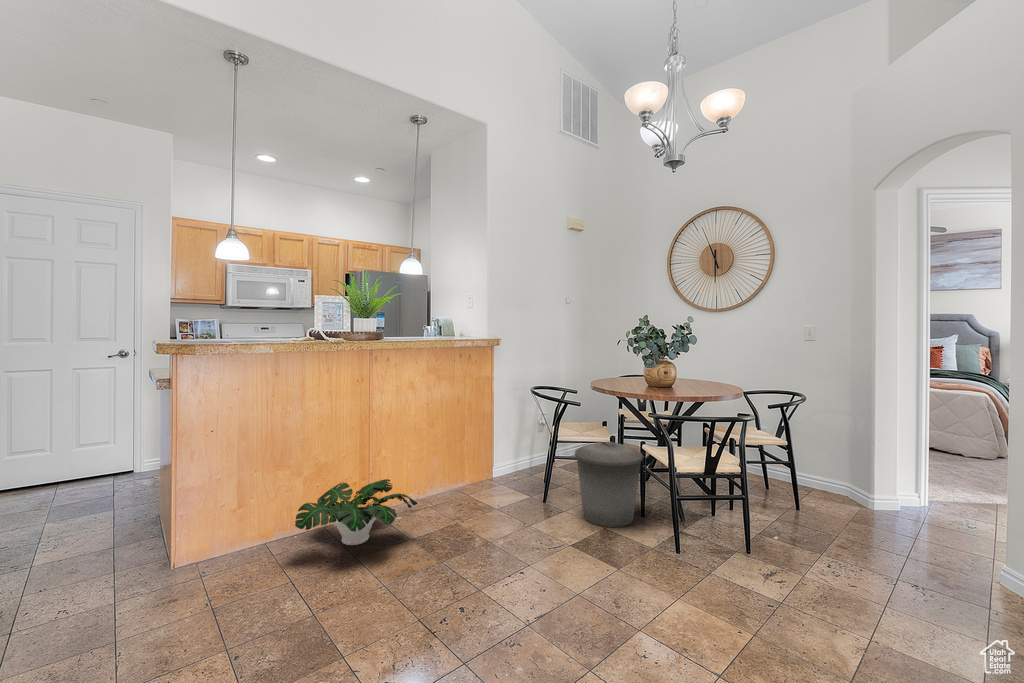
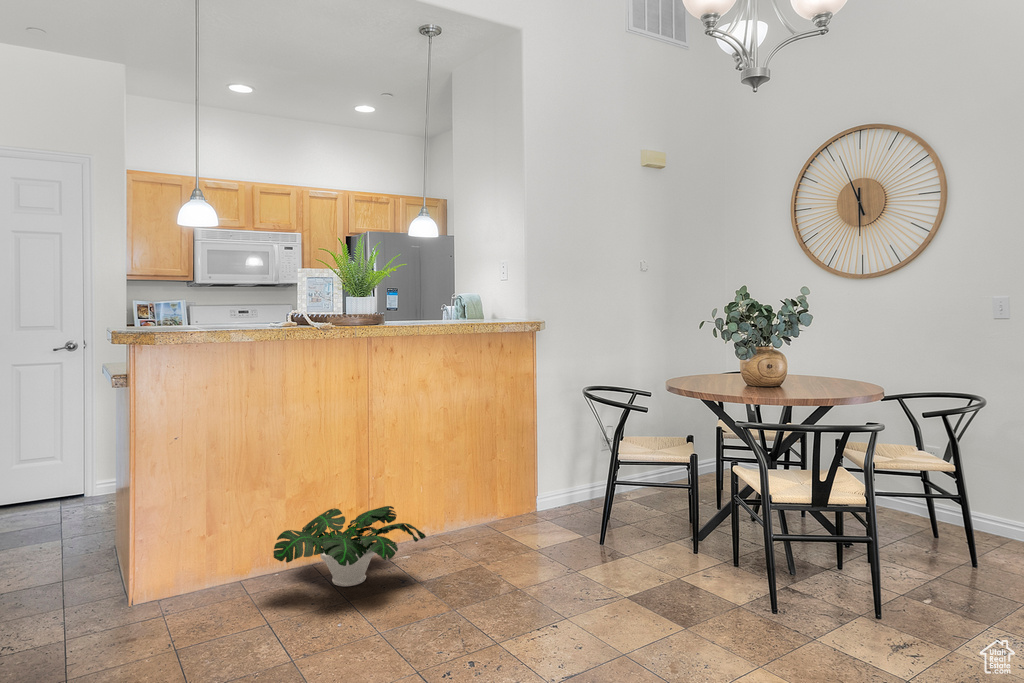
trash can: present [575,442,643,527] -> none [639,462,734,578]

